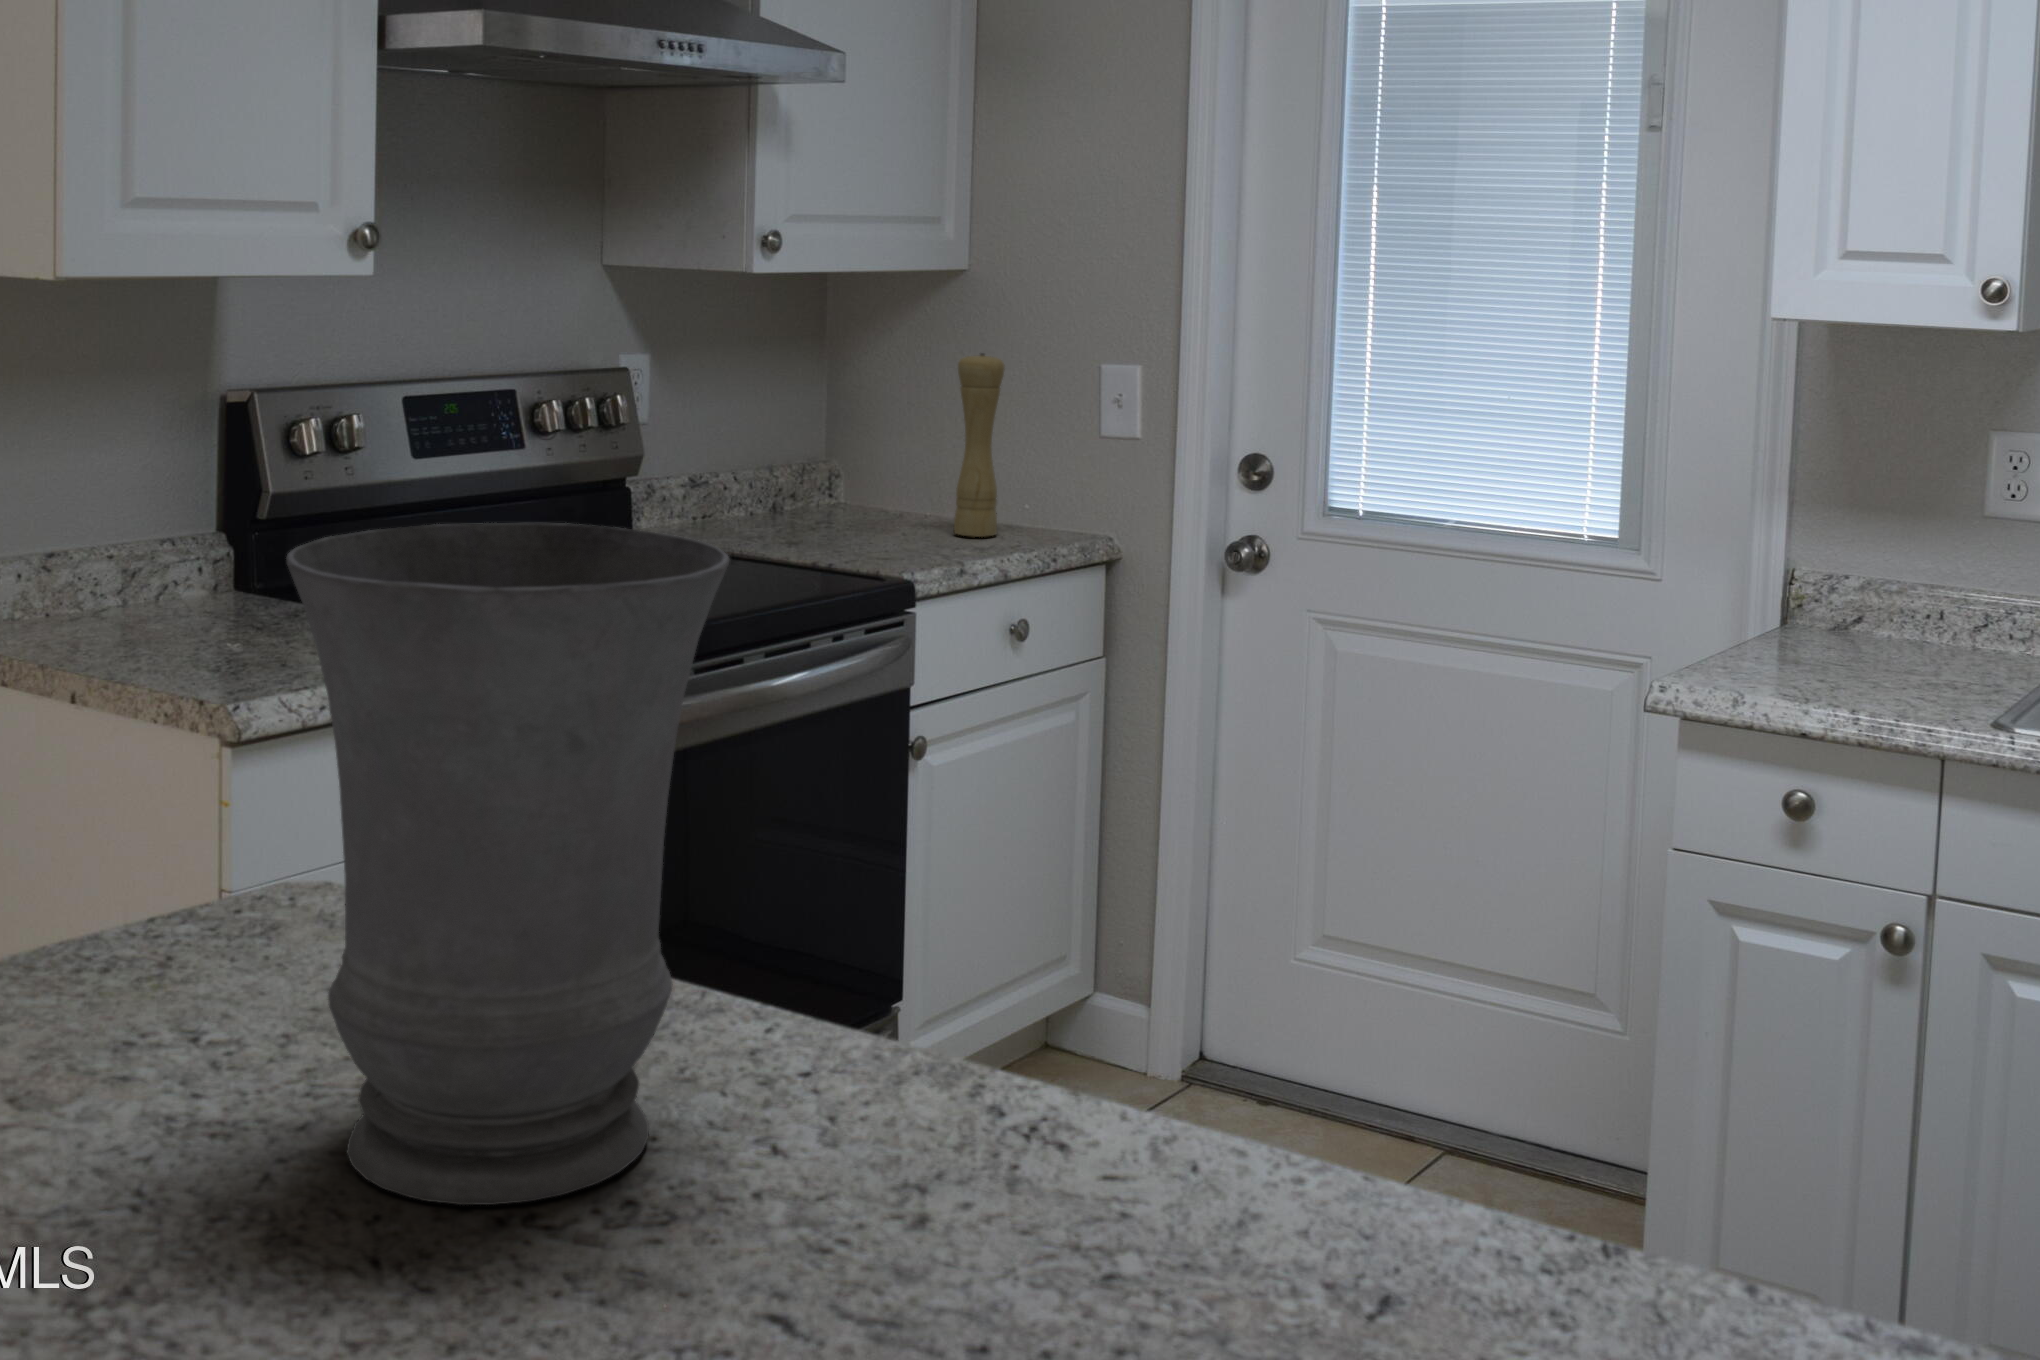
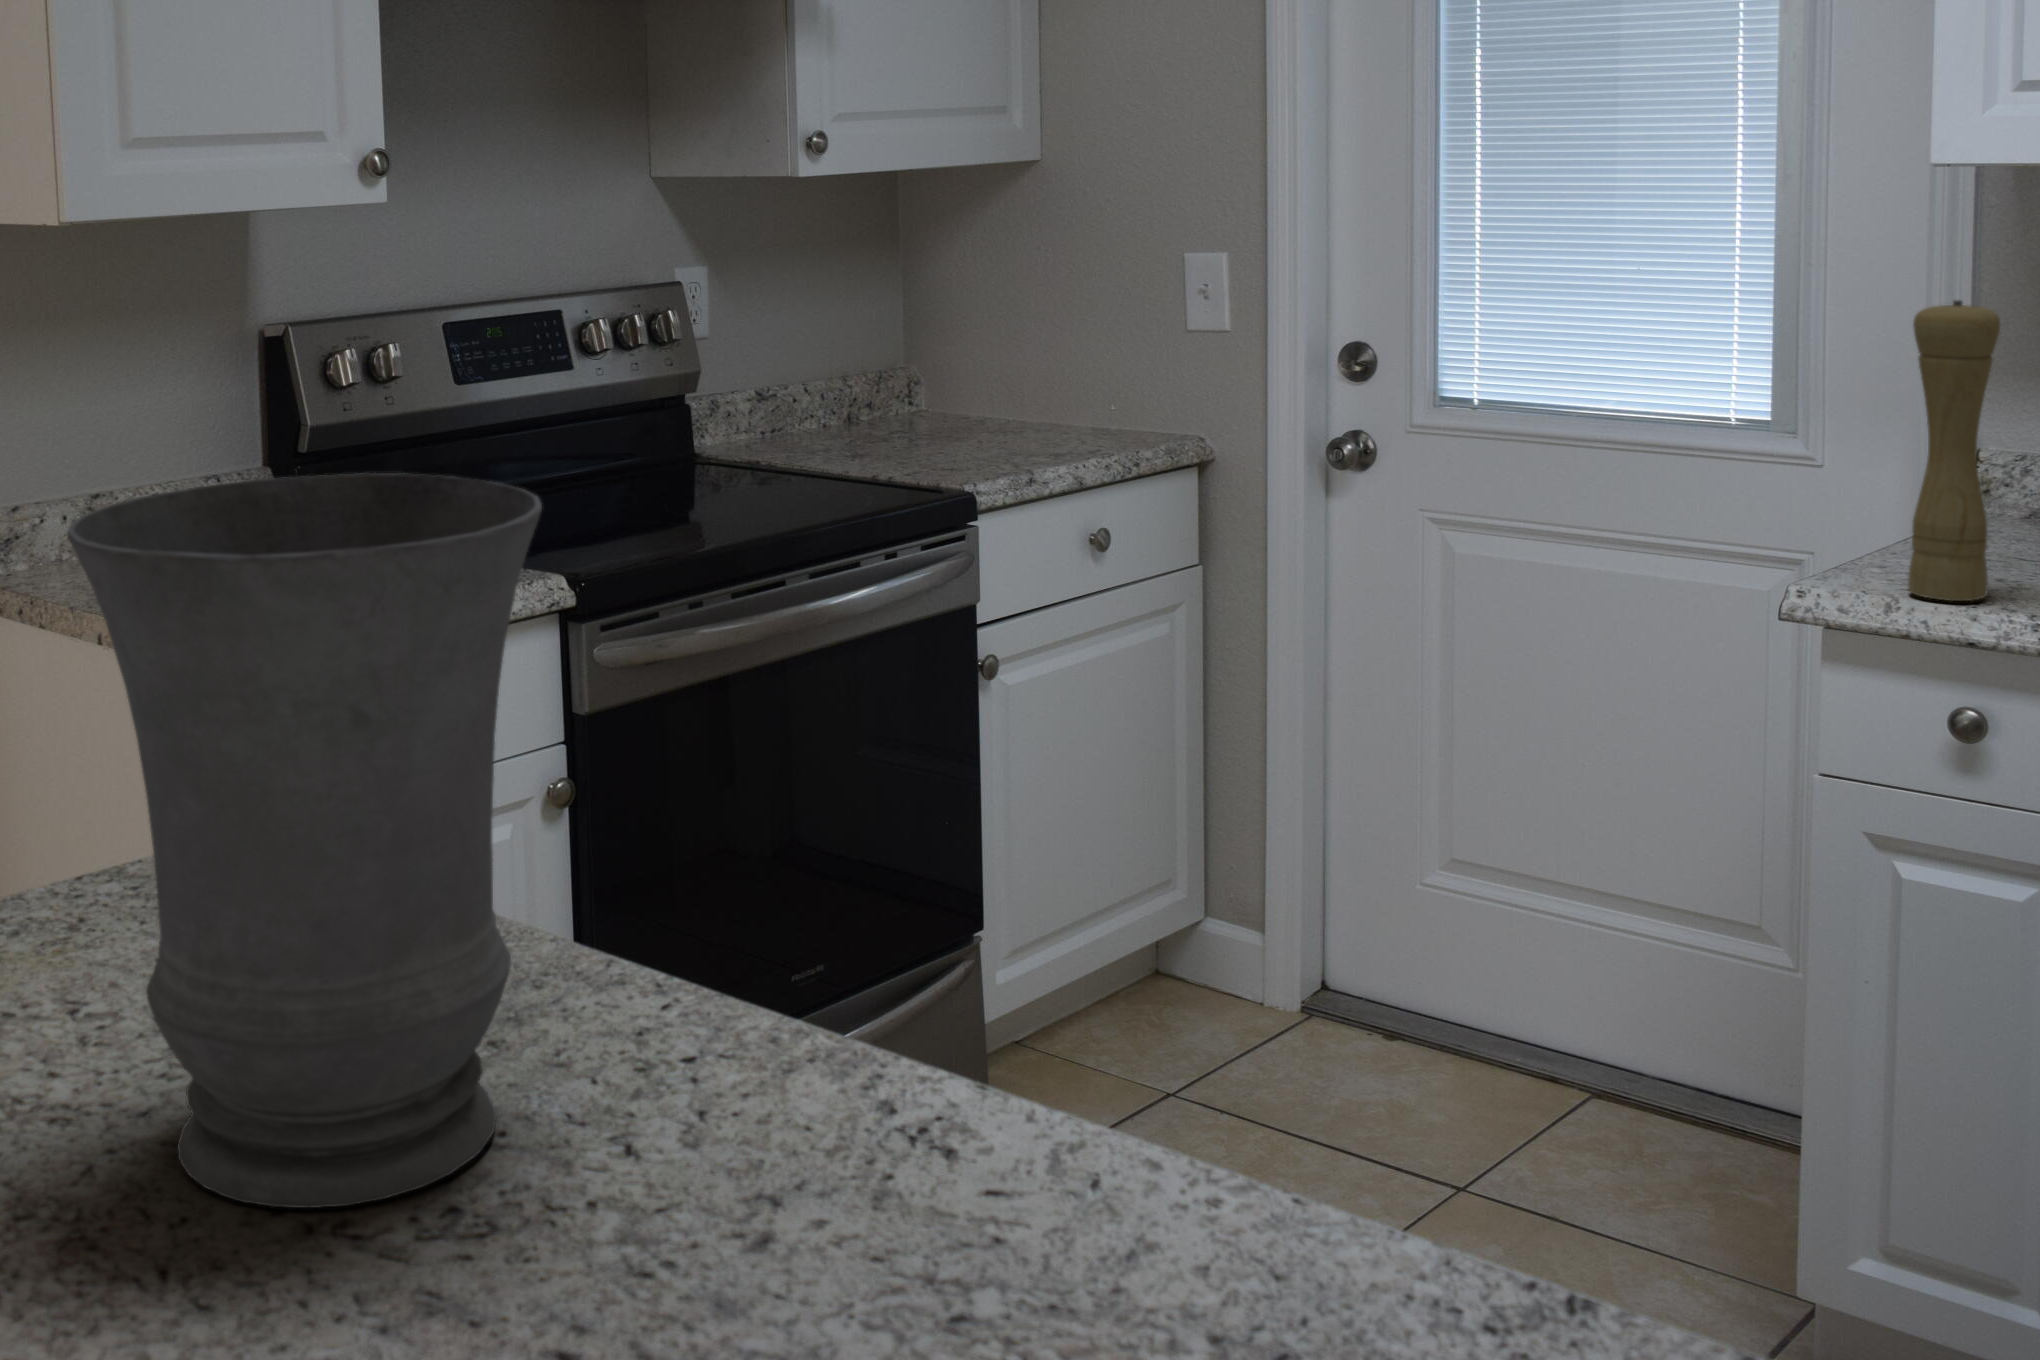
pepper mill: present [954,353,1005,537] -> present [1908,300,2000,601]

